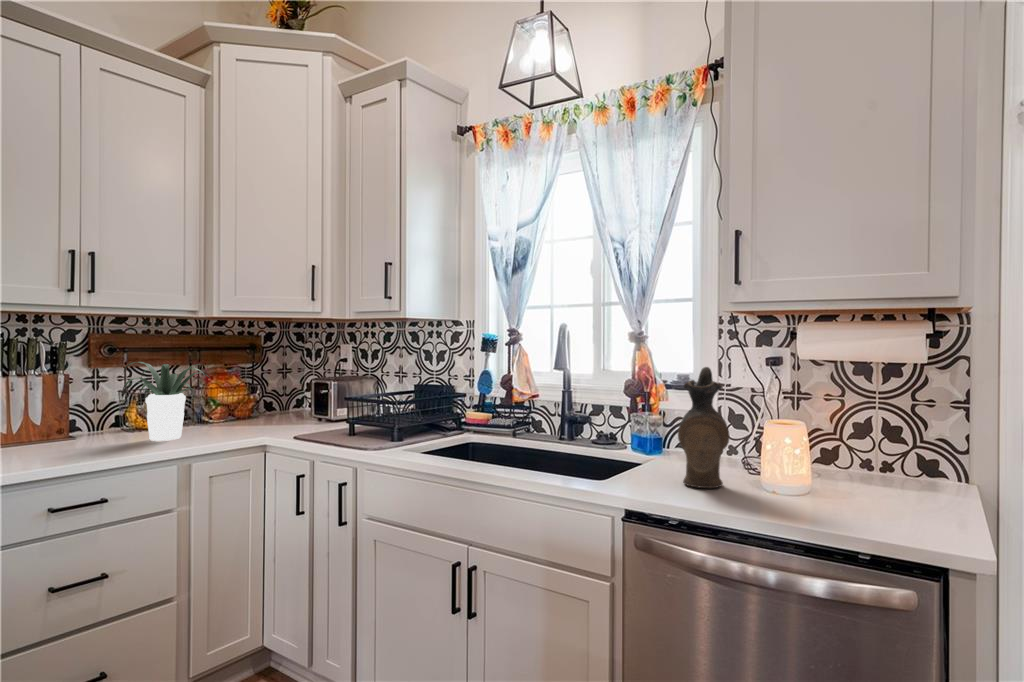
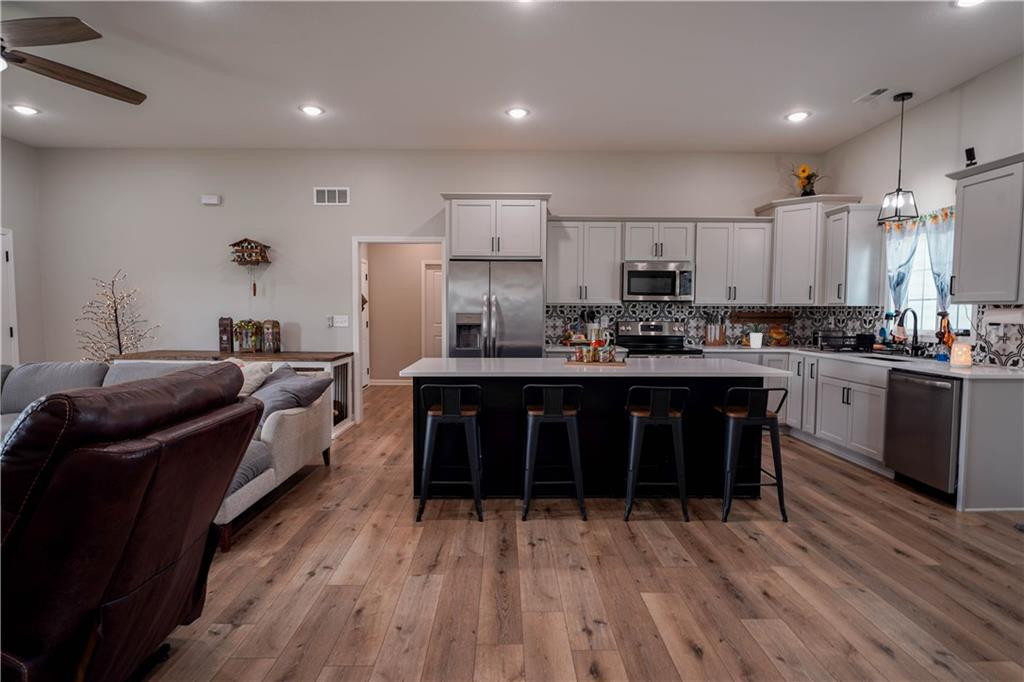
ceramic pitcher: present [678,367,729,488] -> none [918,325,942,365]

